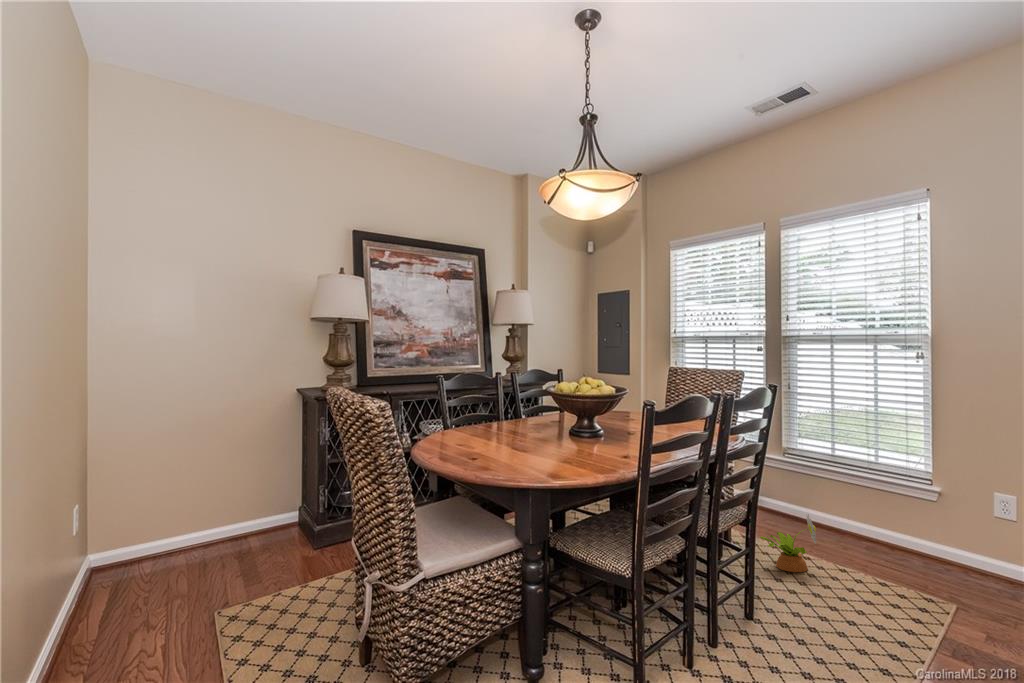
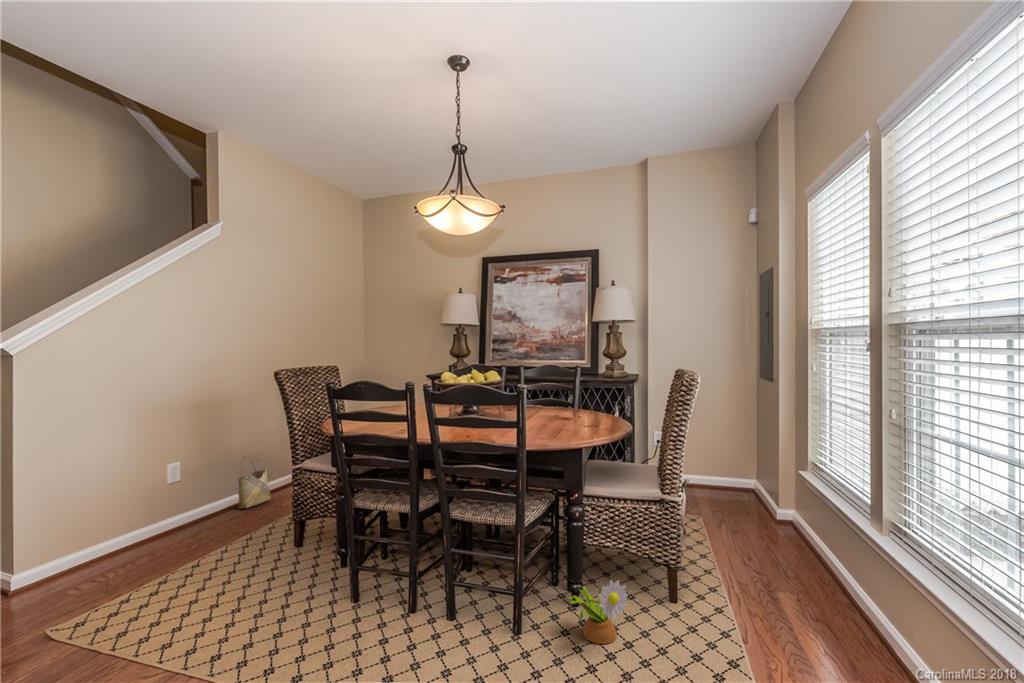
woven basket: none [103,542,155,660] -> present [238,464,271,508]

